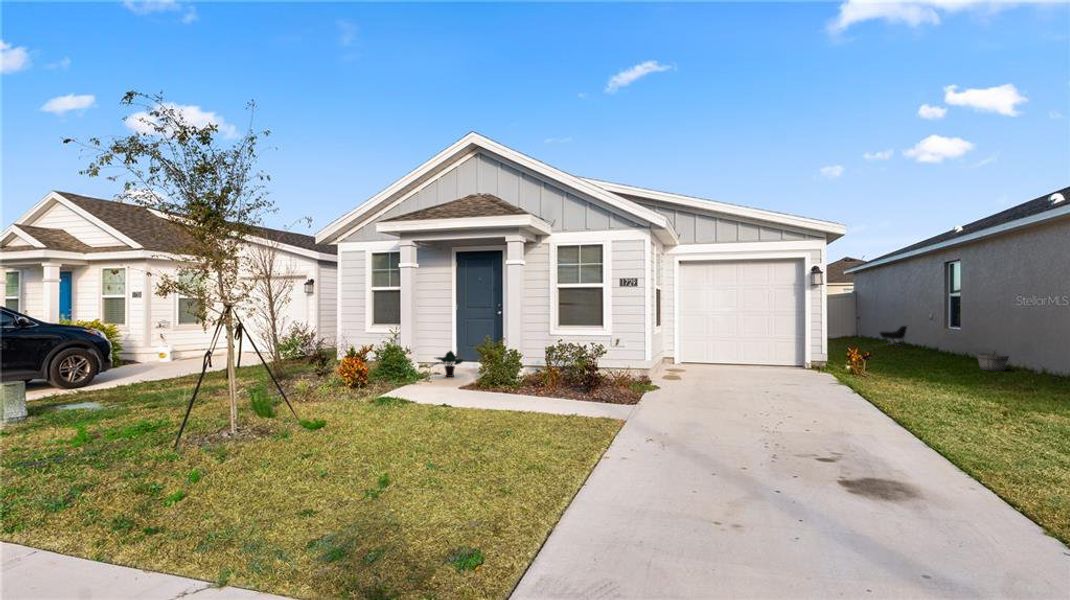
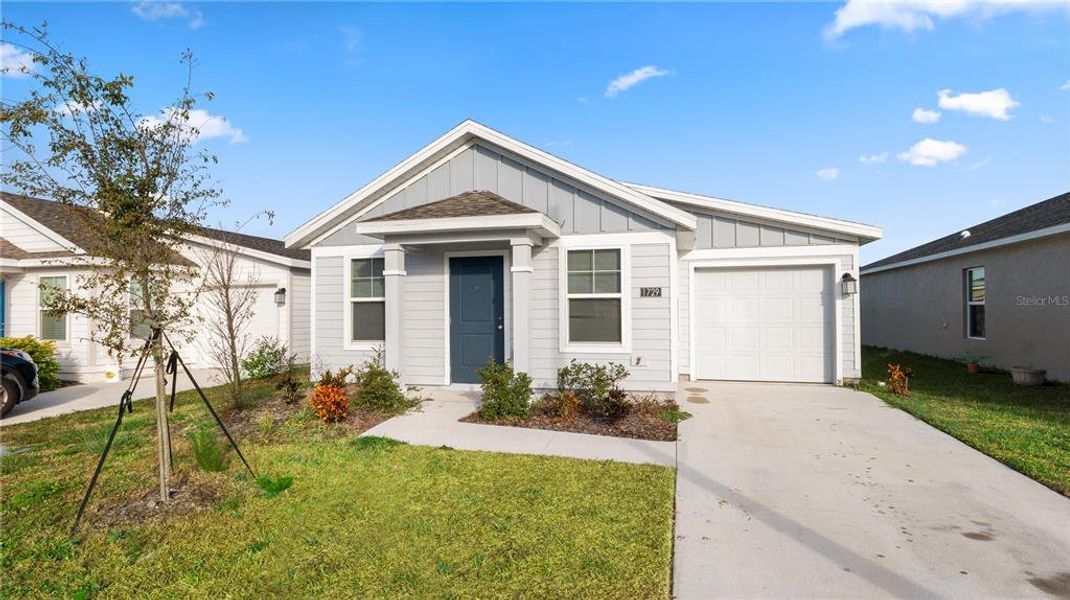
lounge chair: present [880,326,907,344] -> none [882,334,915,355]
potted plant: present [432,351,464,377] -> present [953,351,992,373]

